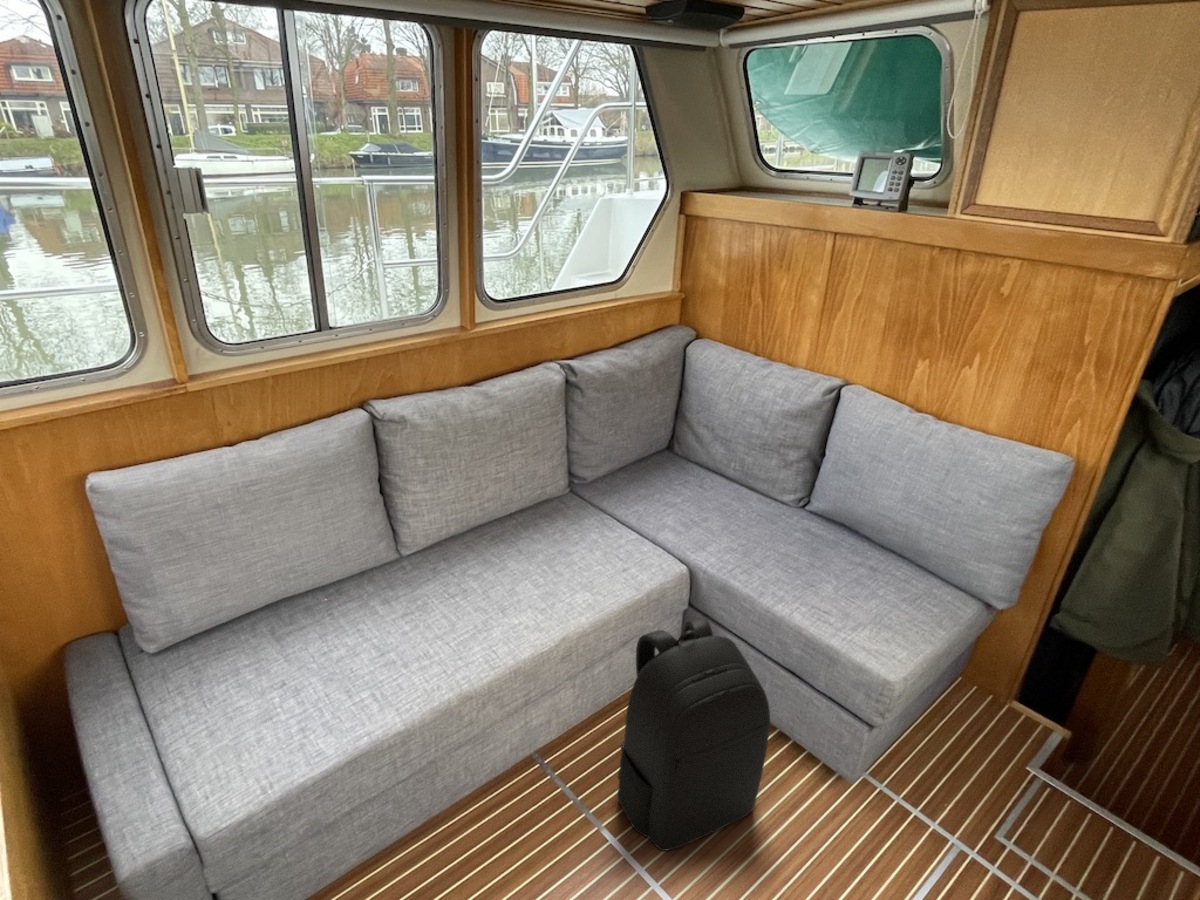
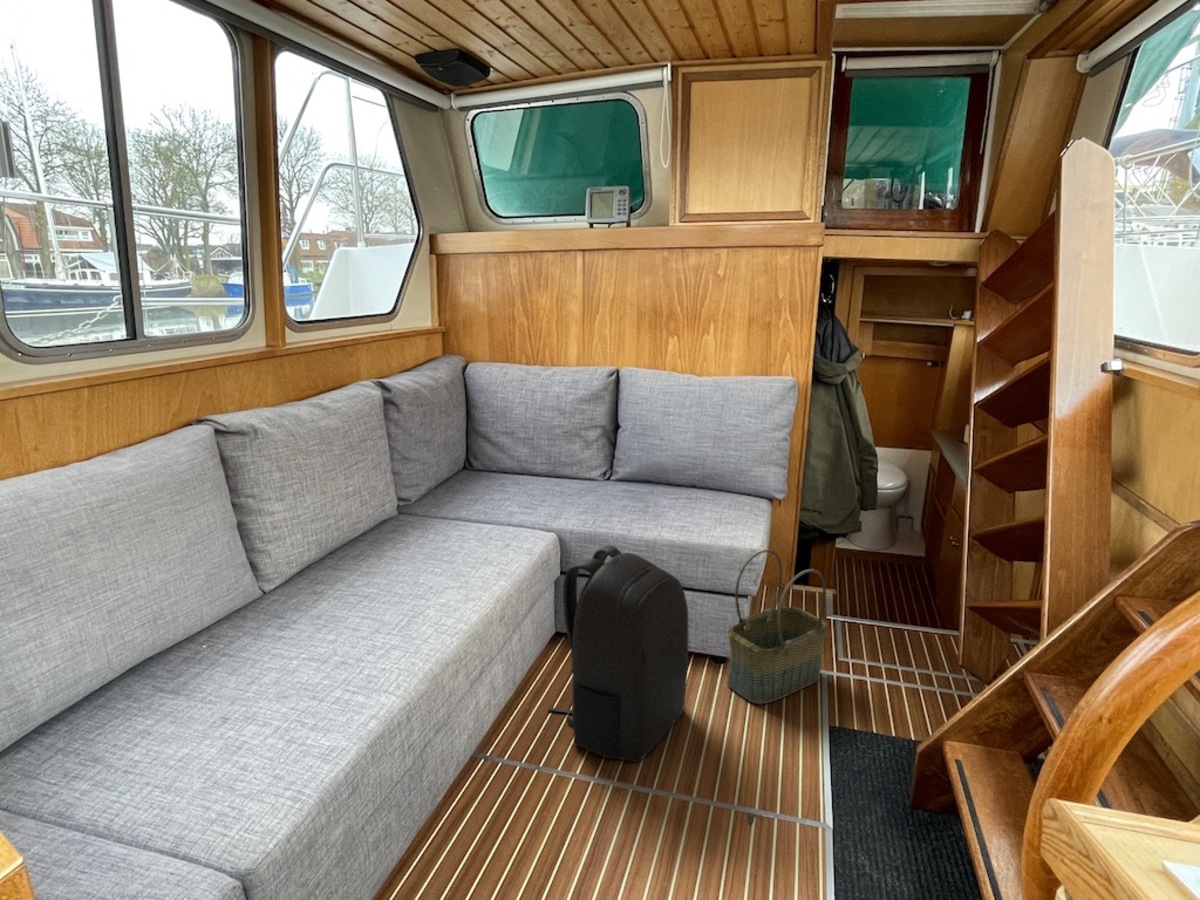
basket: none [824,681,975,854] -> present [727,550,828,704]

